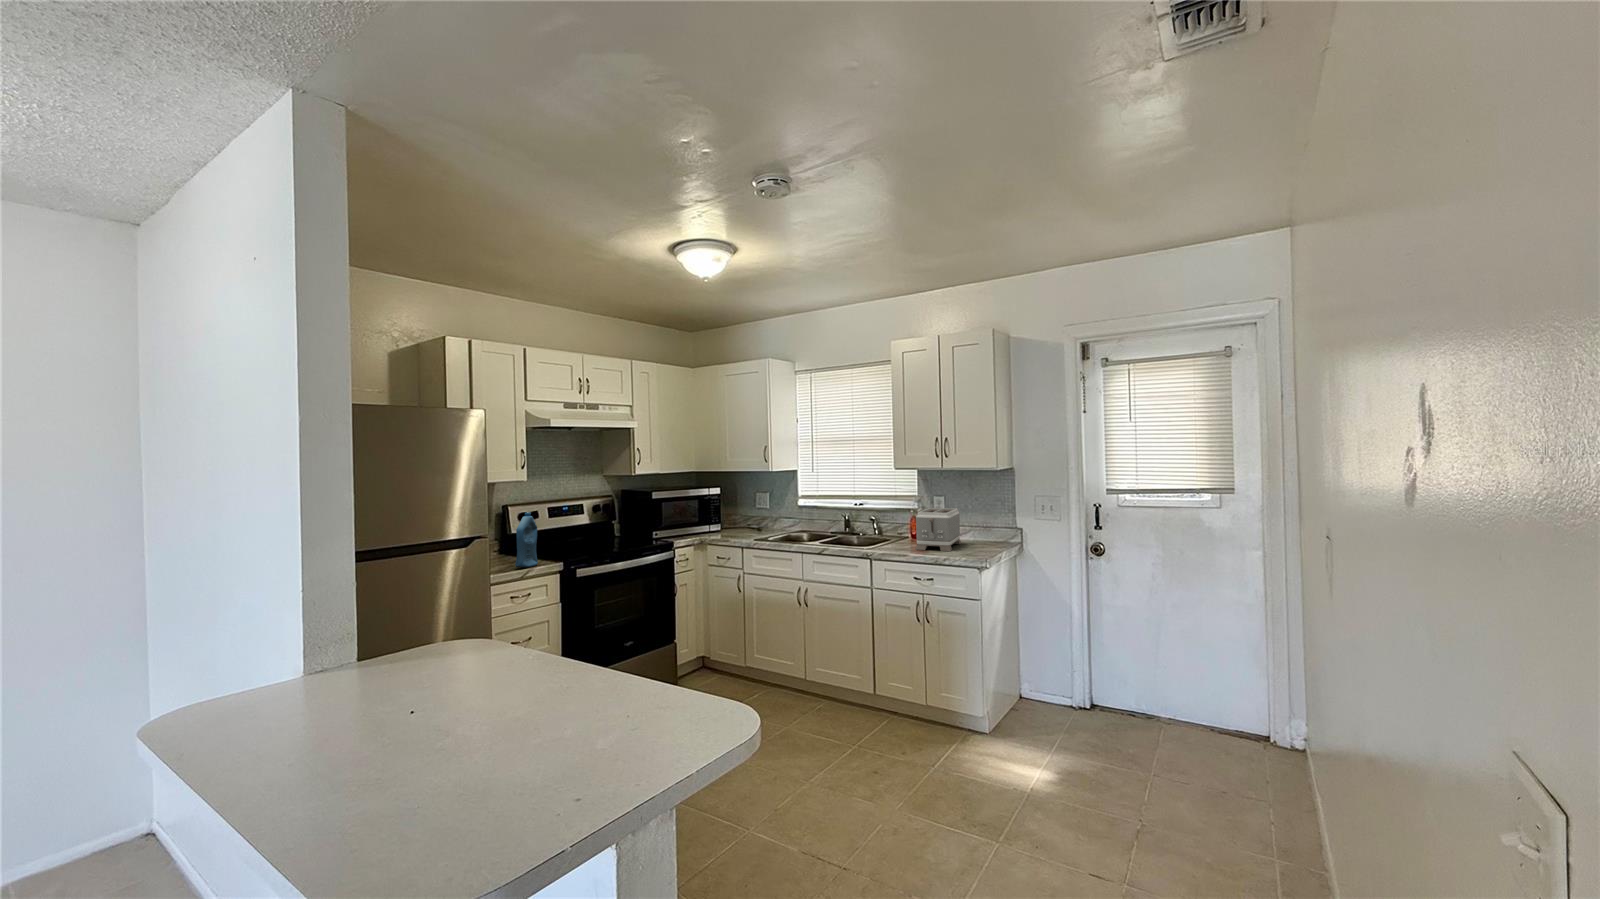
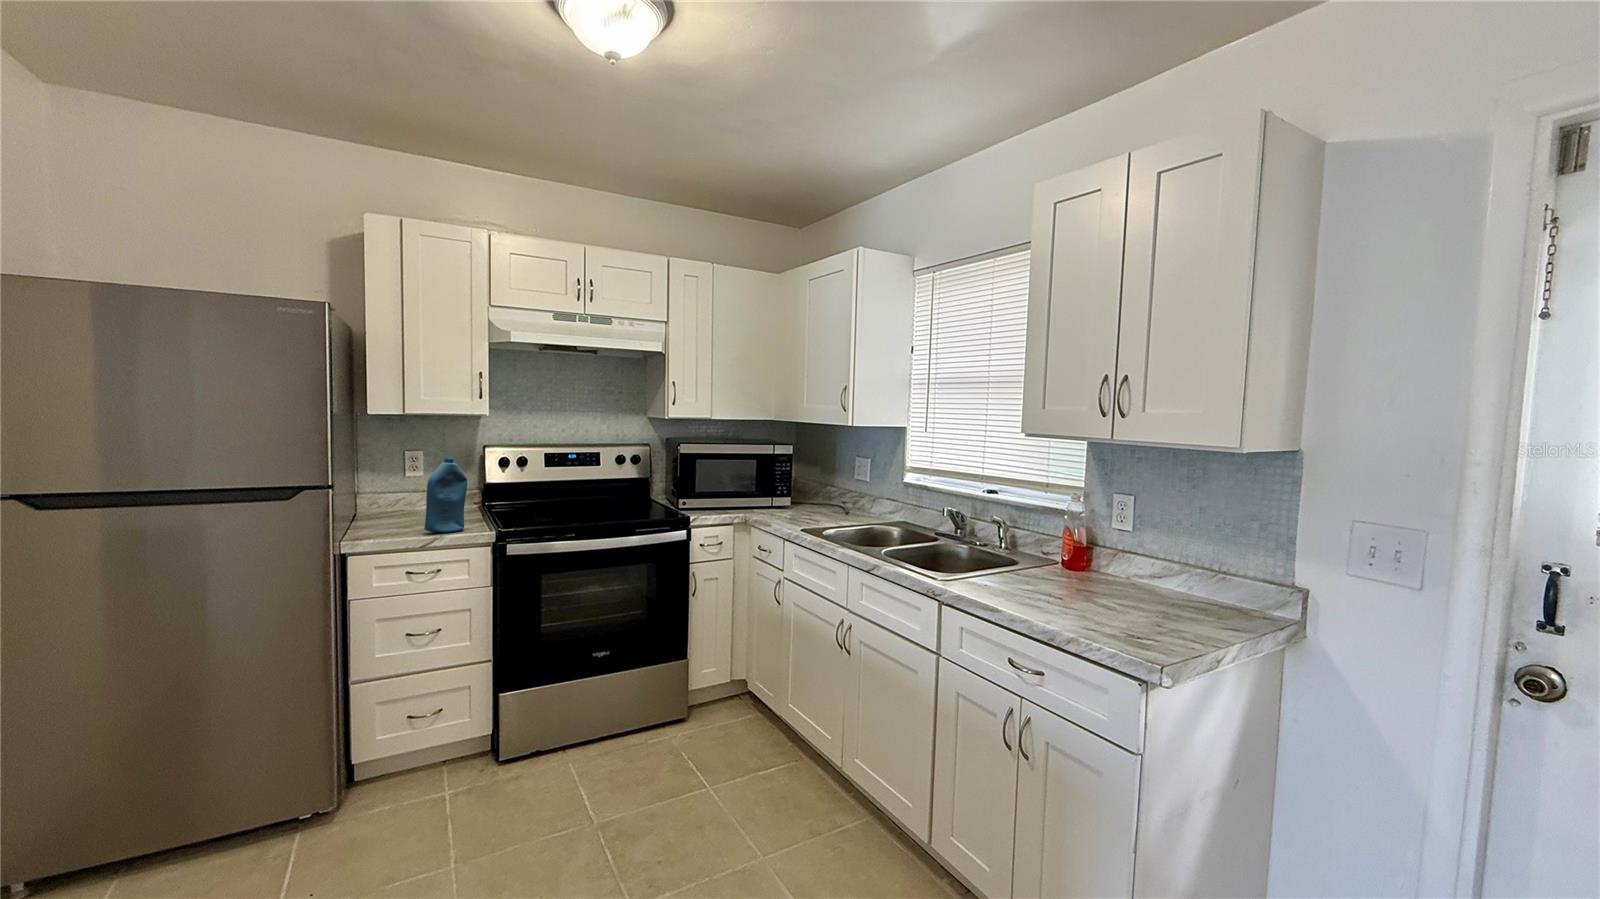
toaster: present [916,508,961,551] -> none [1027,516,1150,618]

